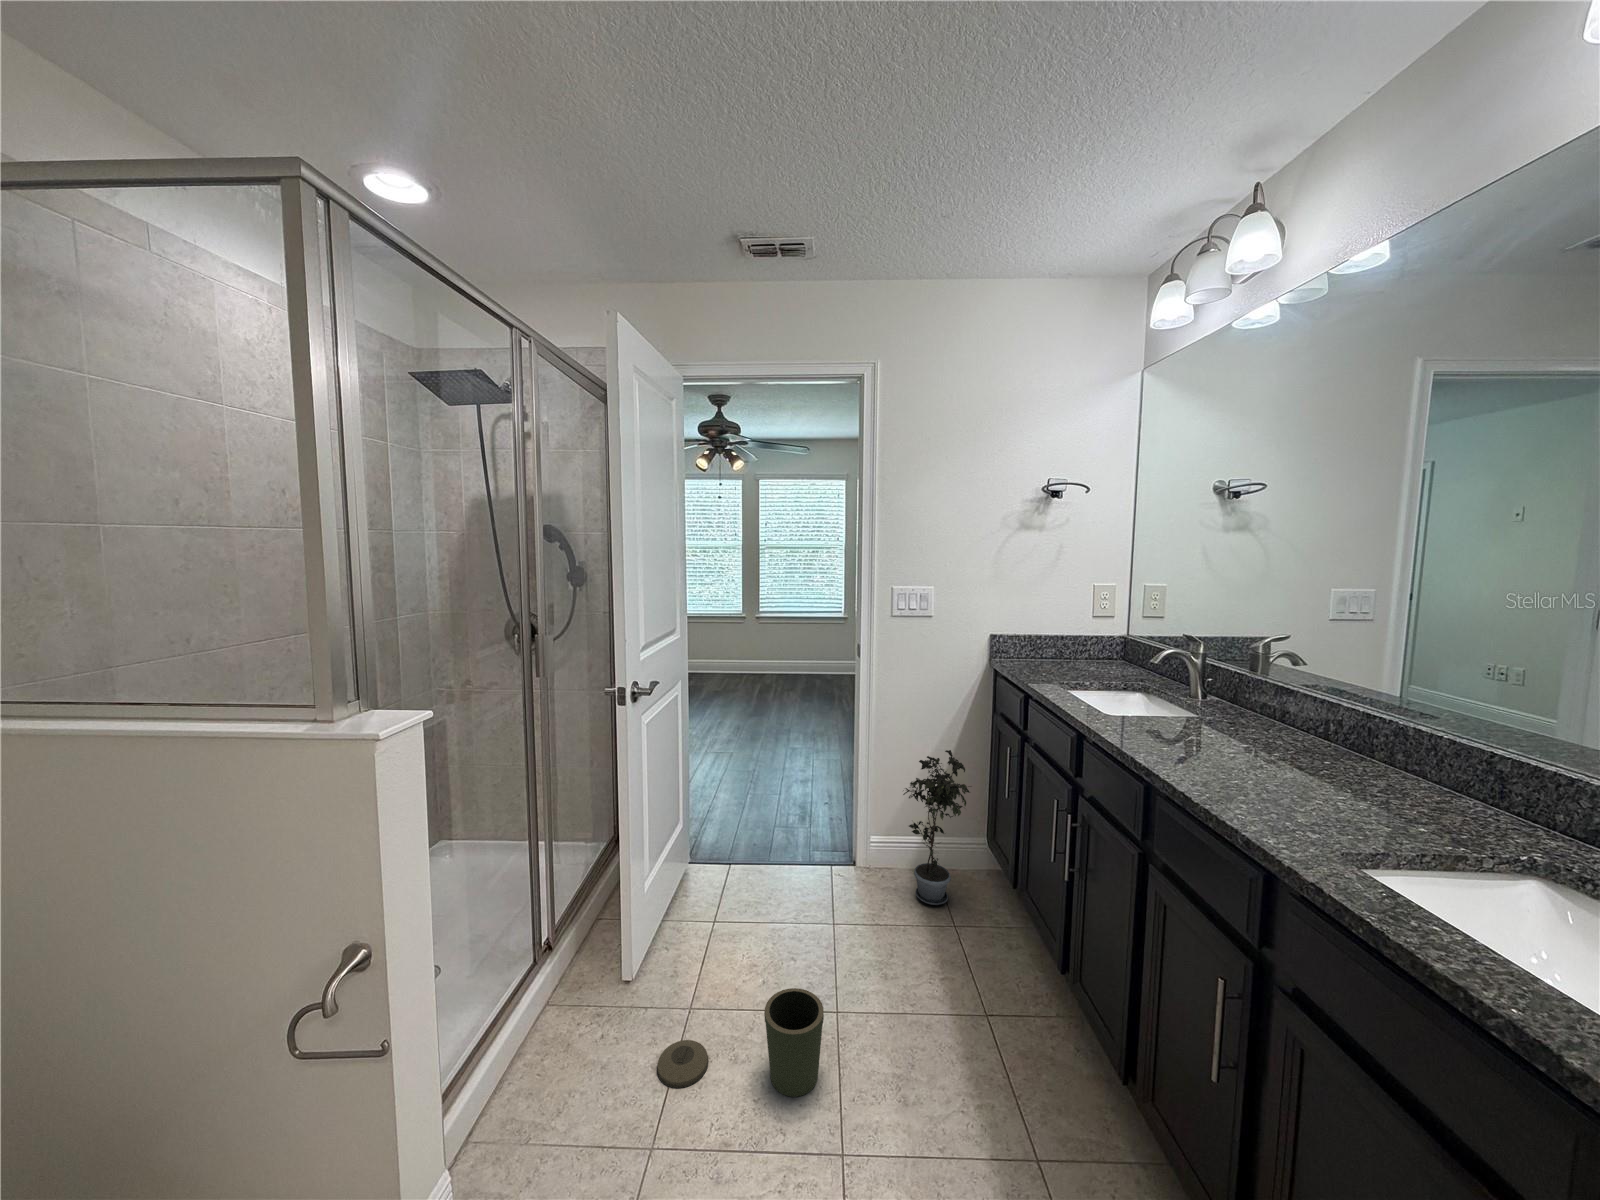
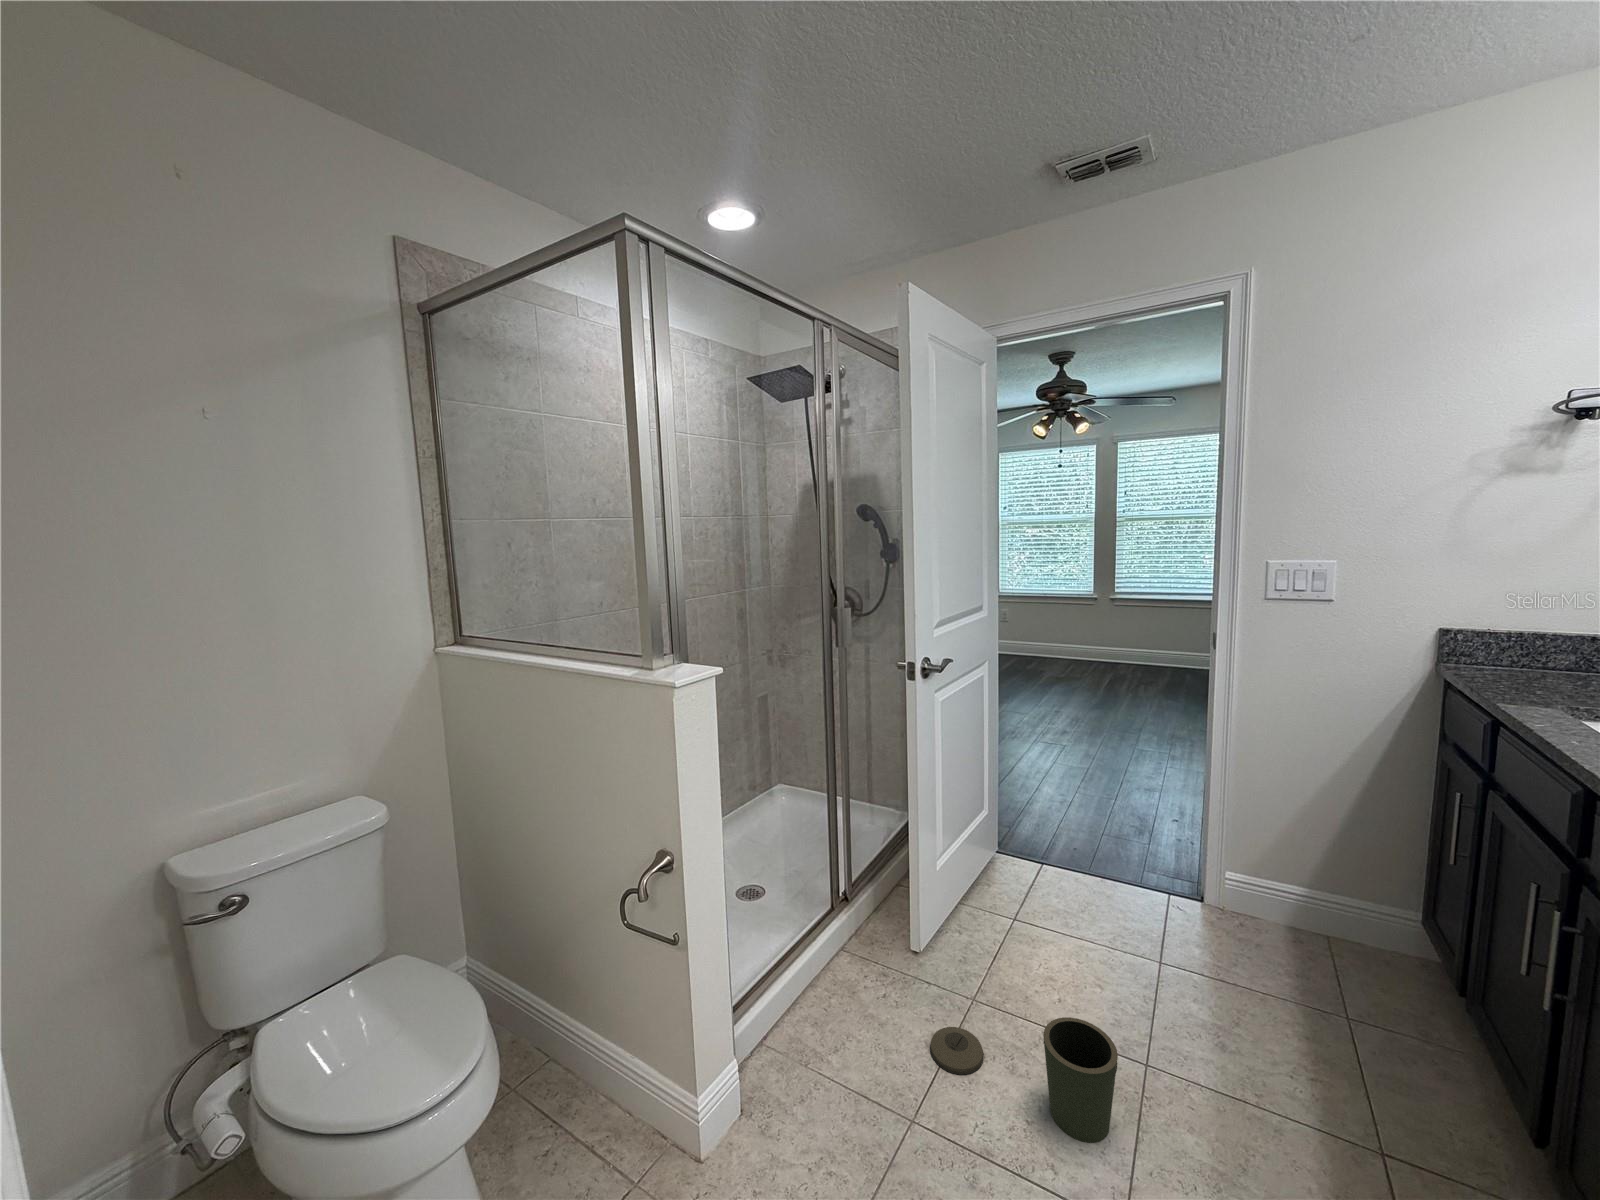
potted plant: present [903,750,971,906] -> none [1274,788,1401,997]

